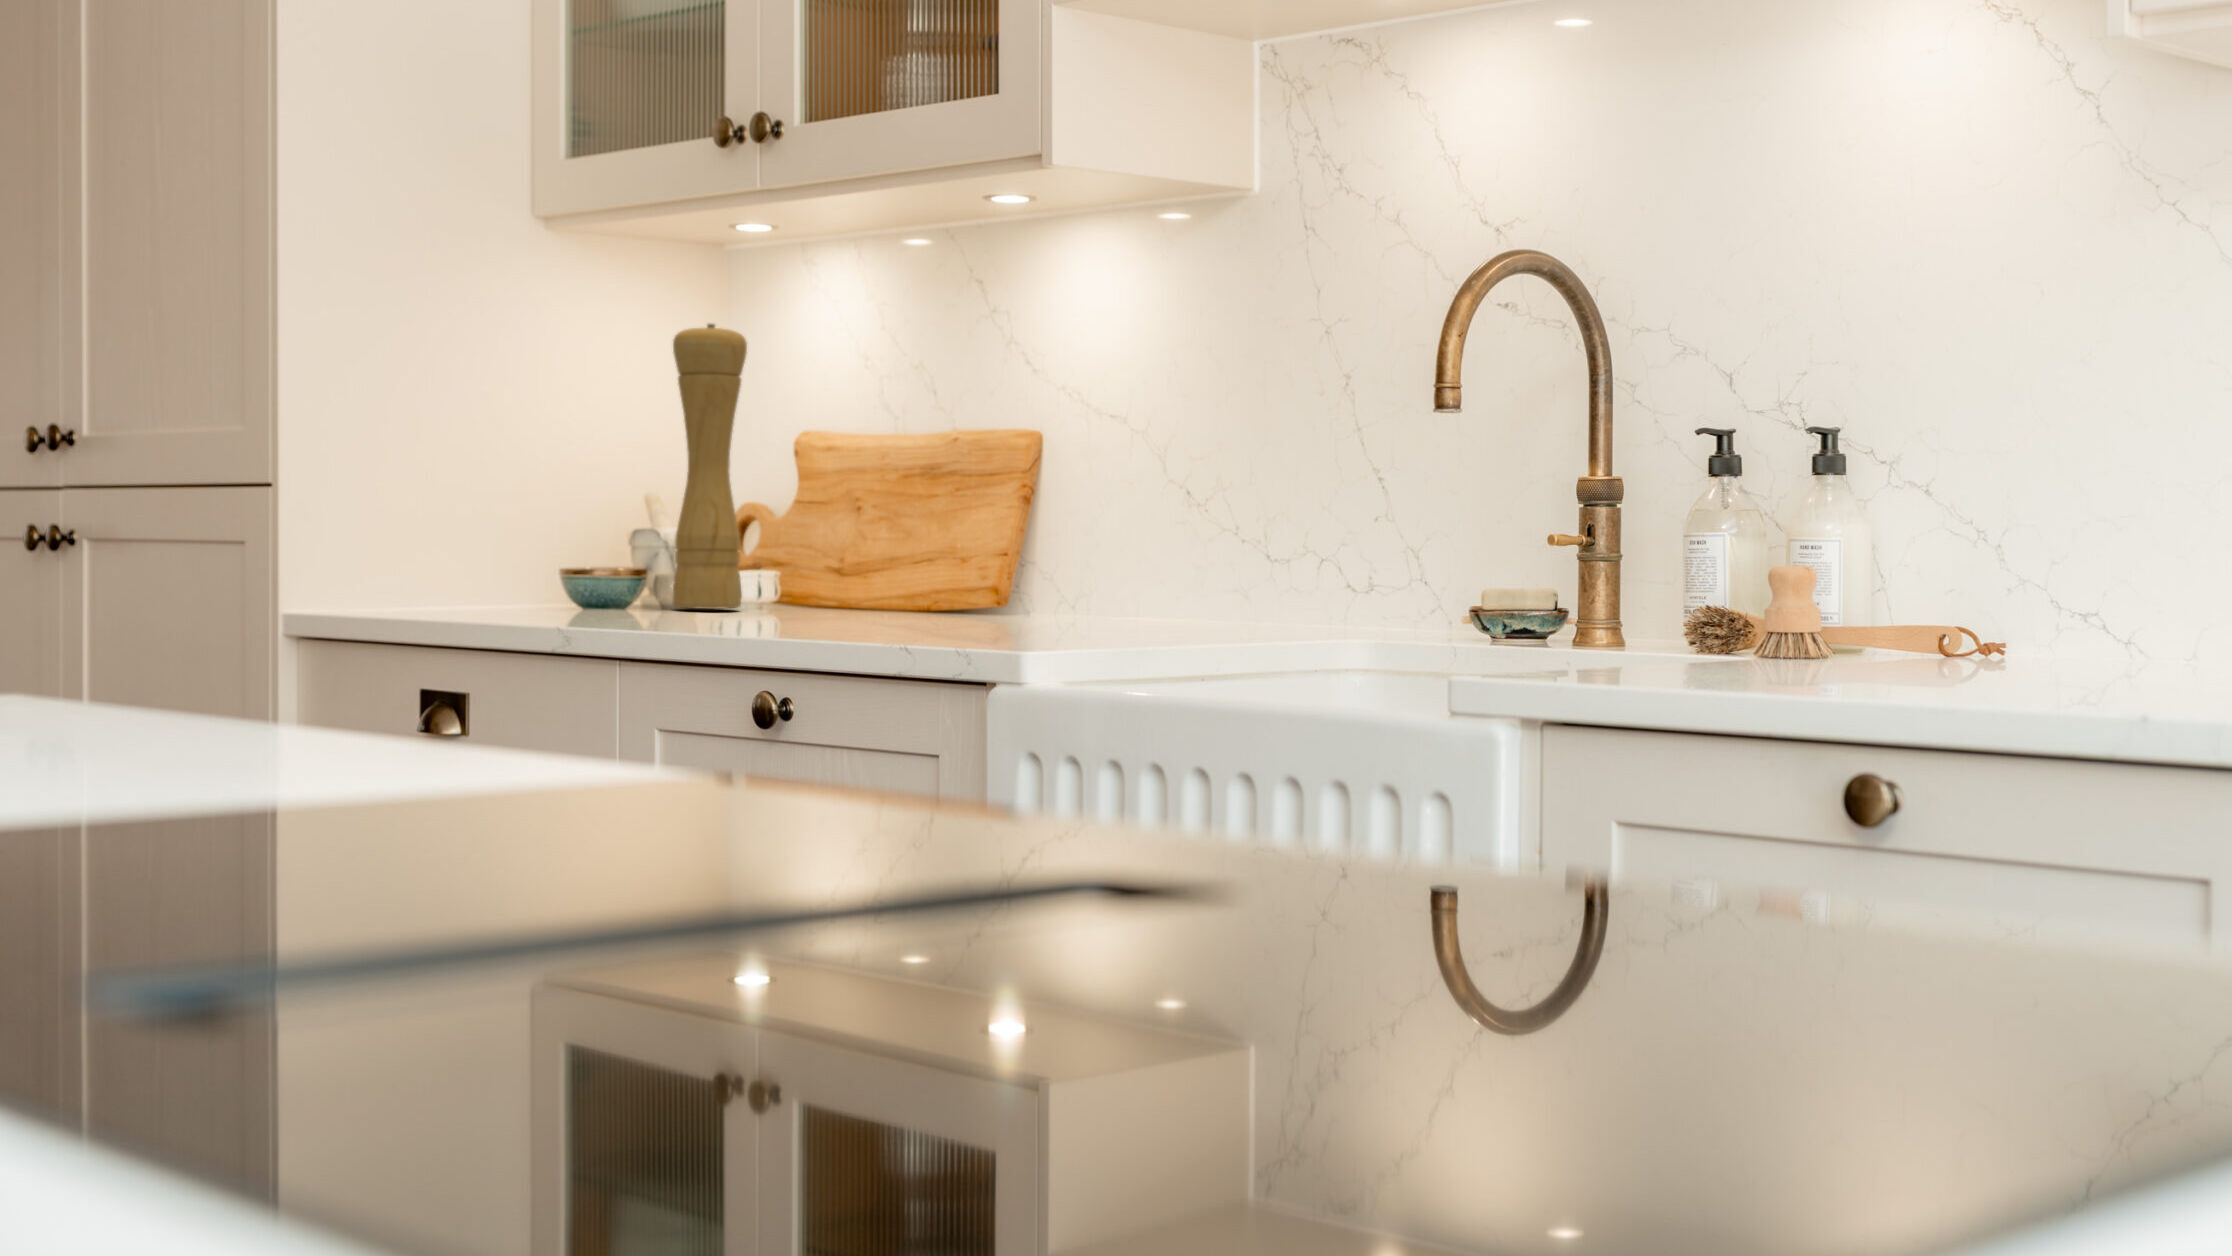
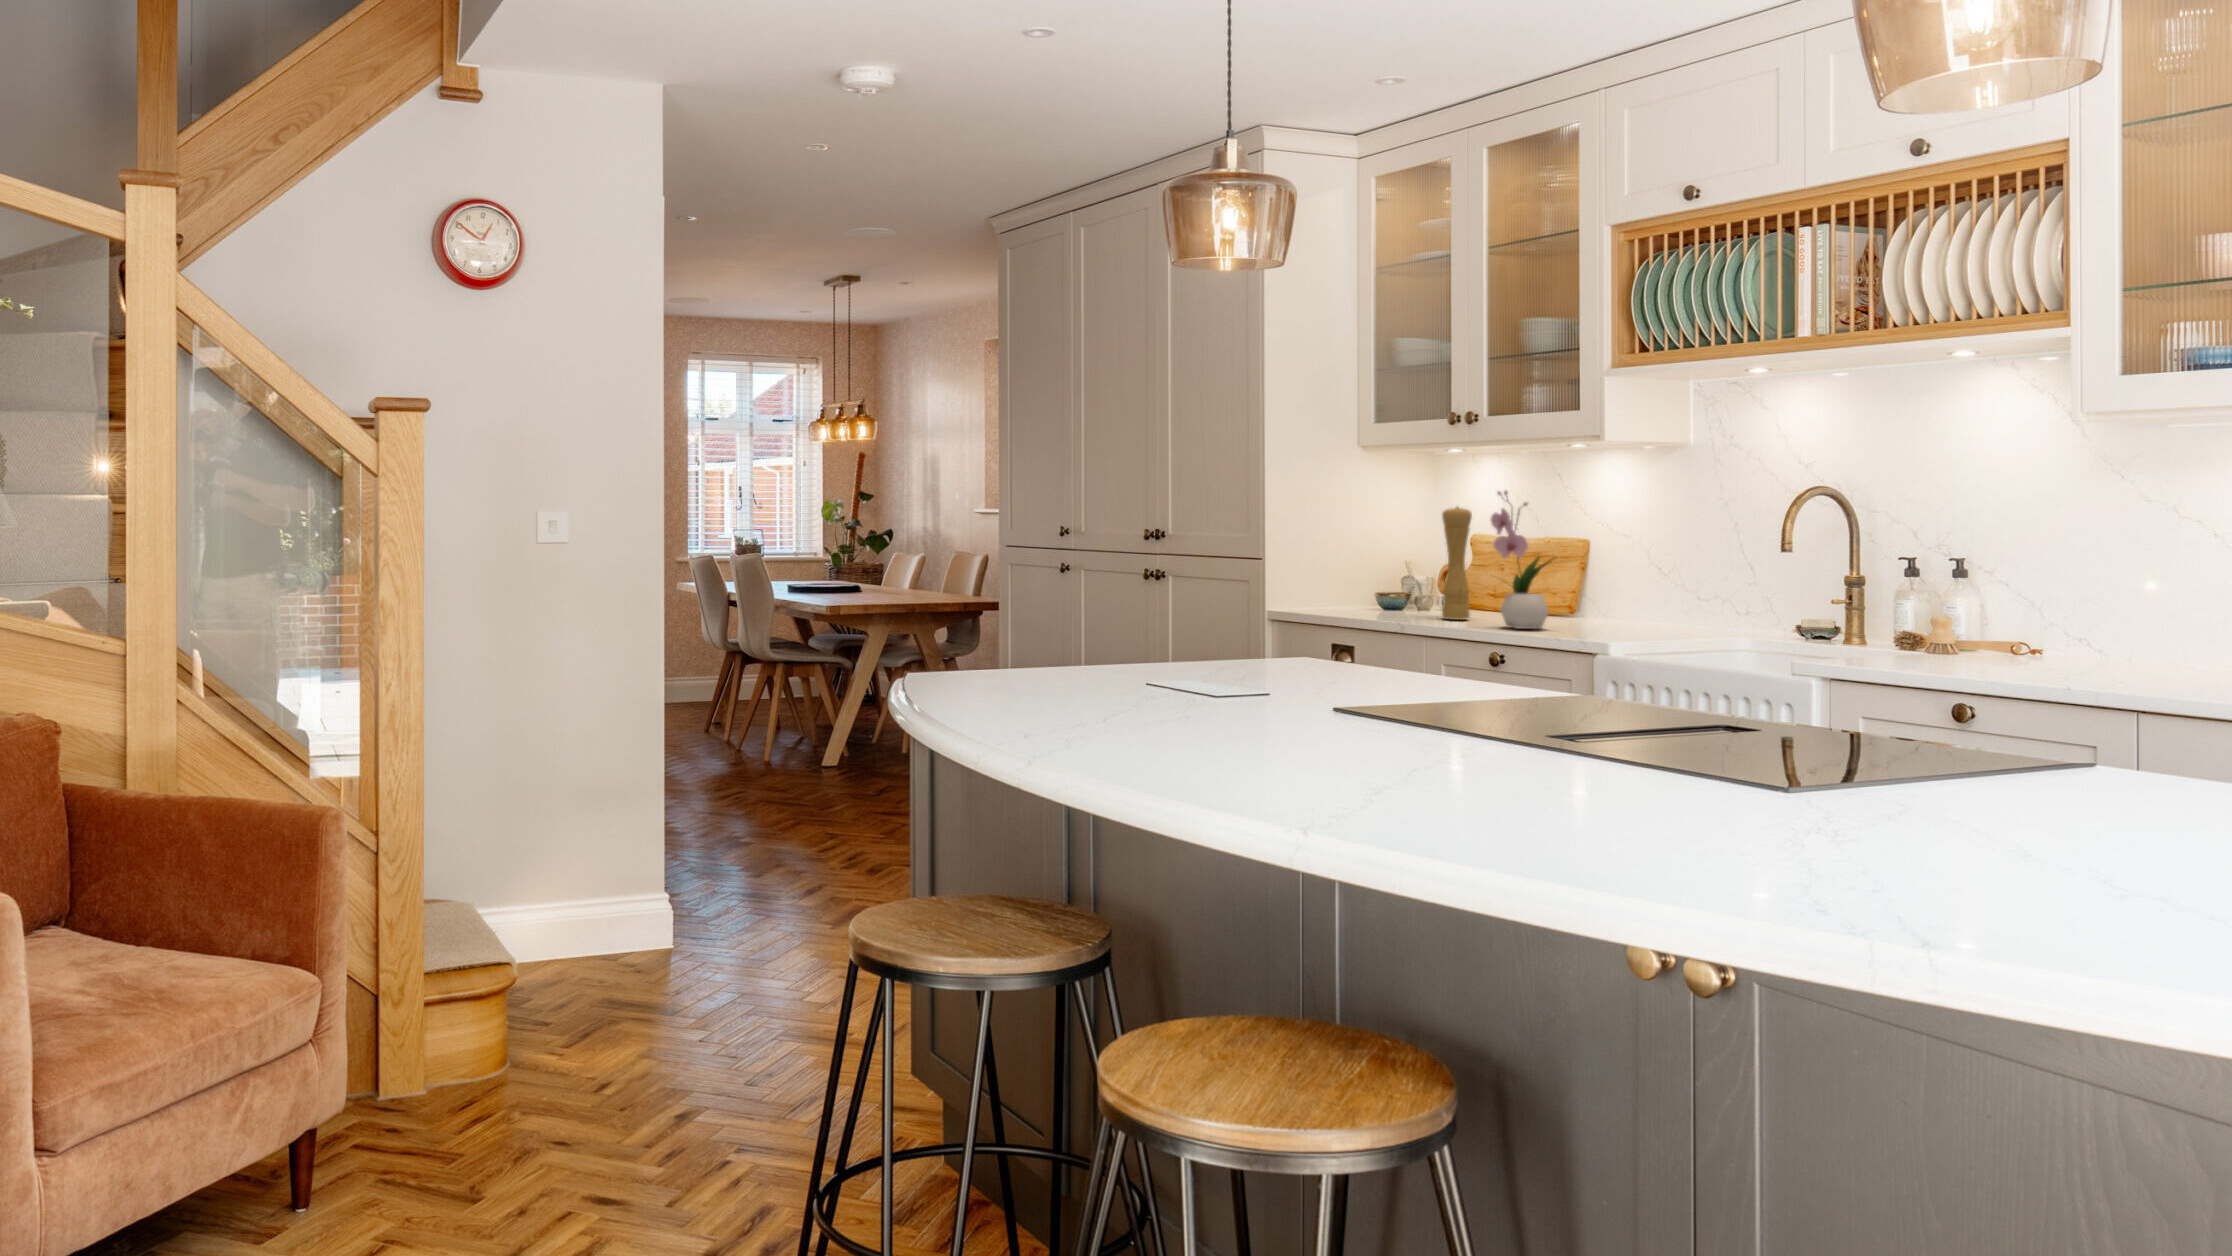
flower arrangement: none [774,271,935,622] -> present [1491,491,1552,629]

